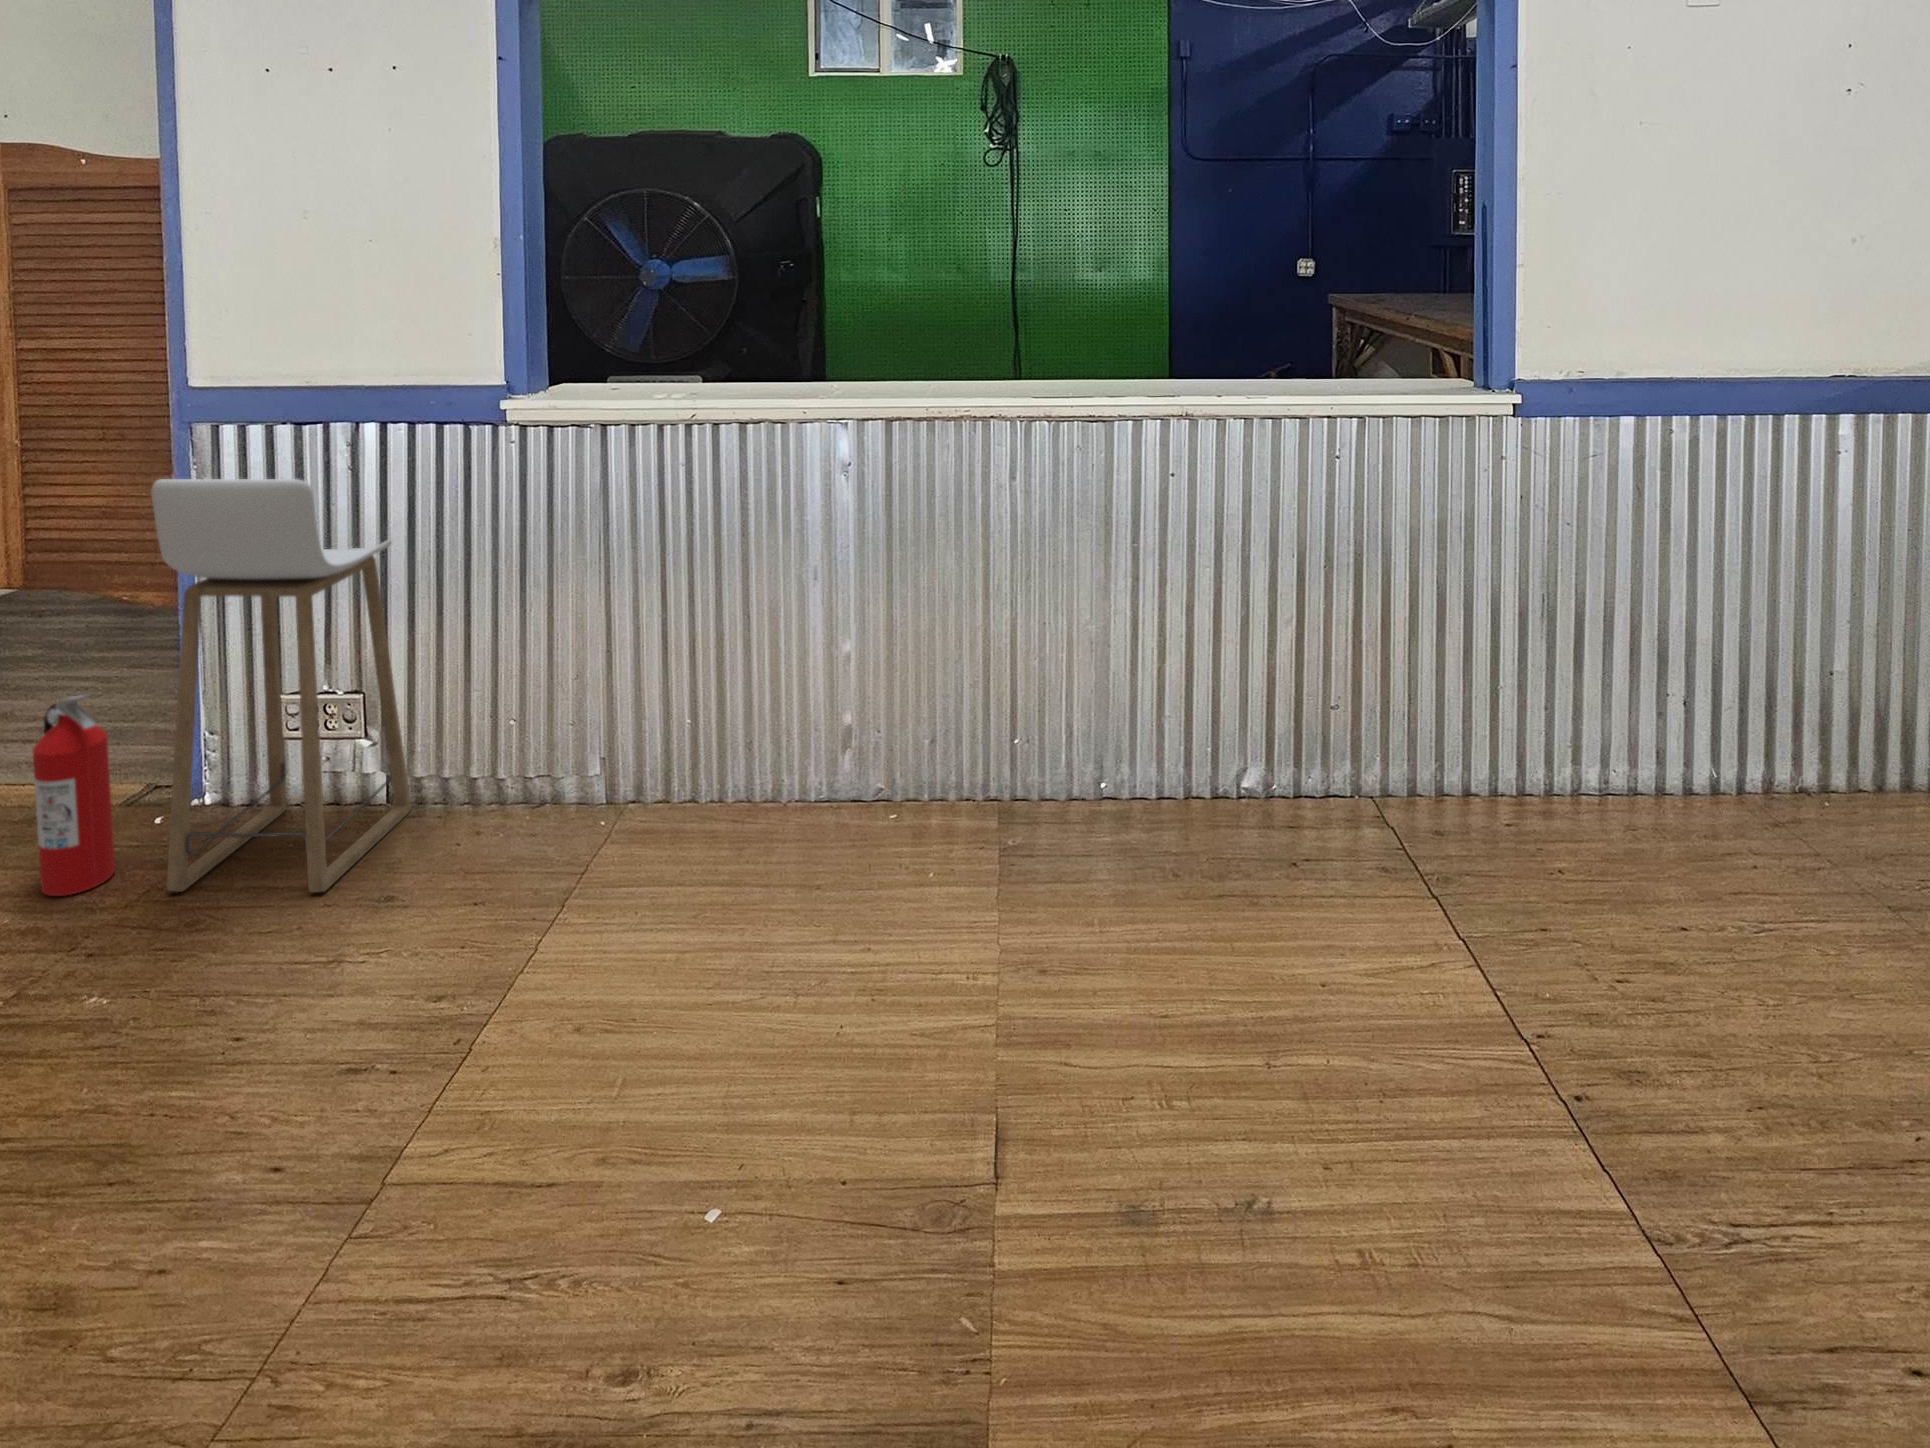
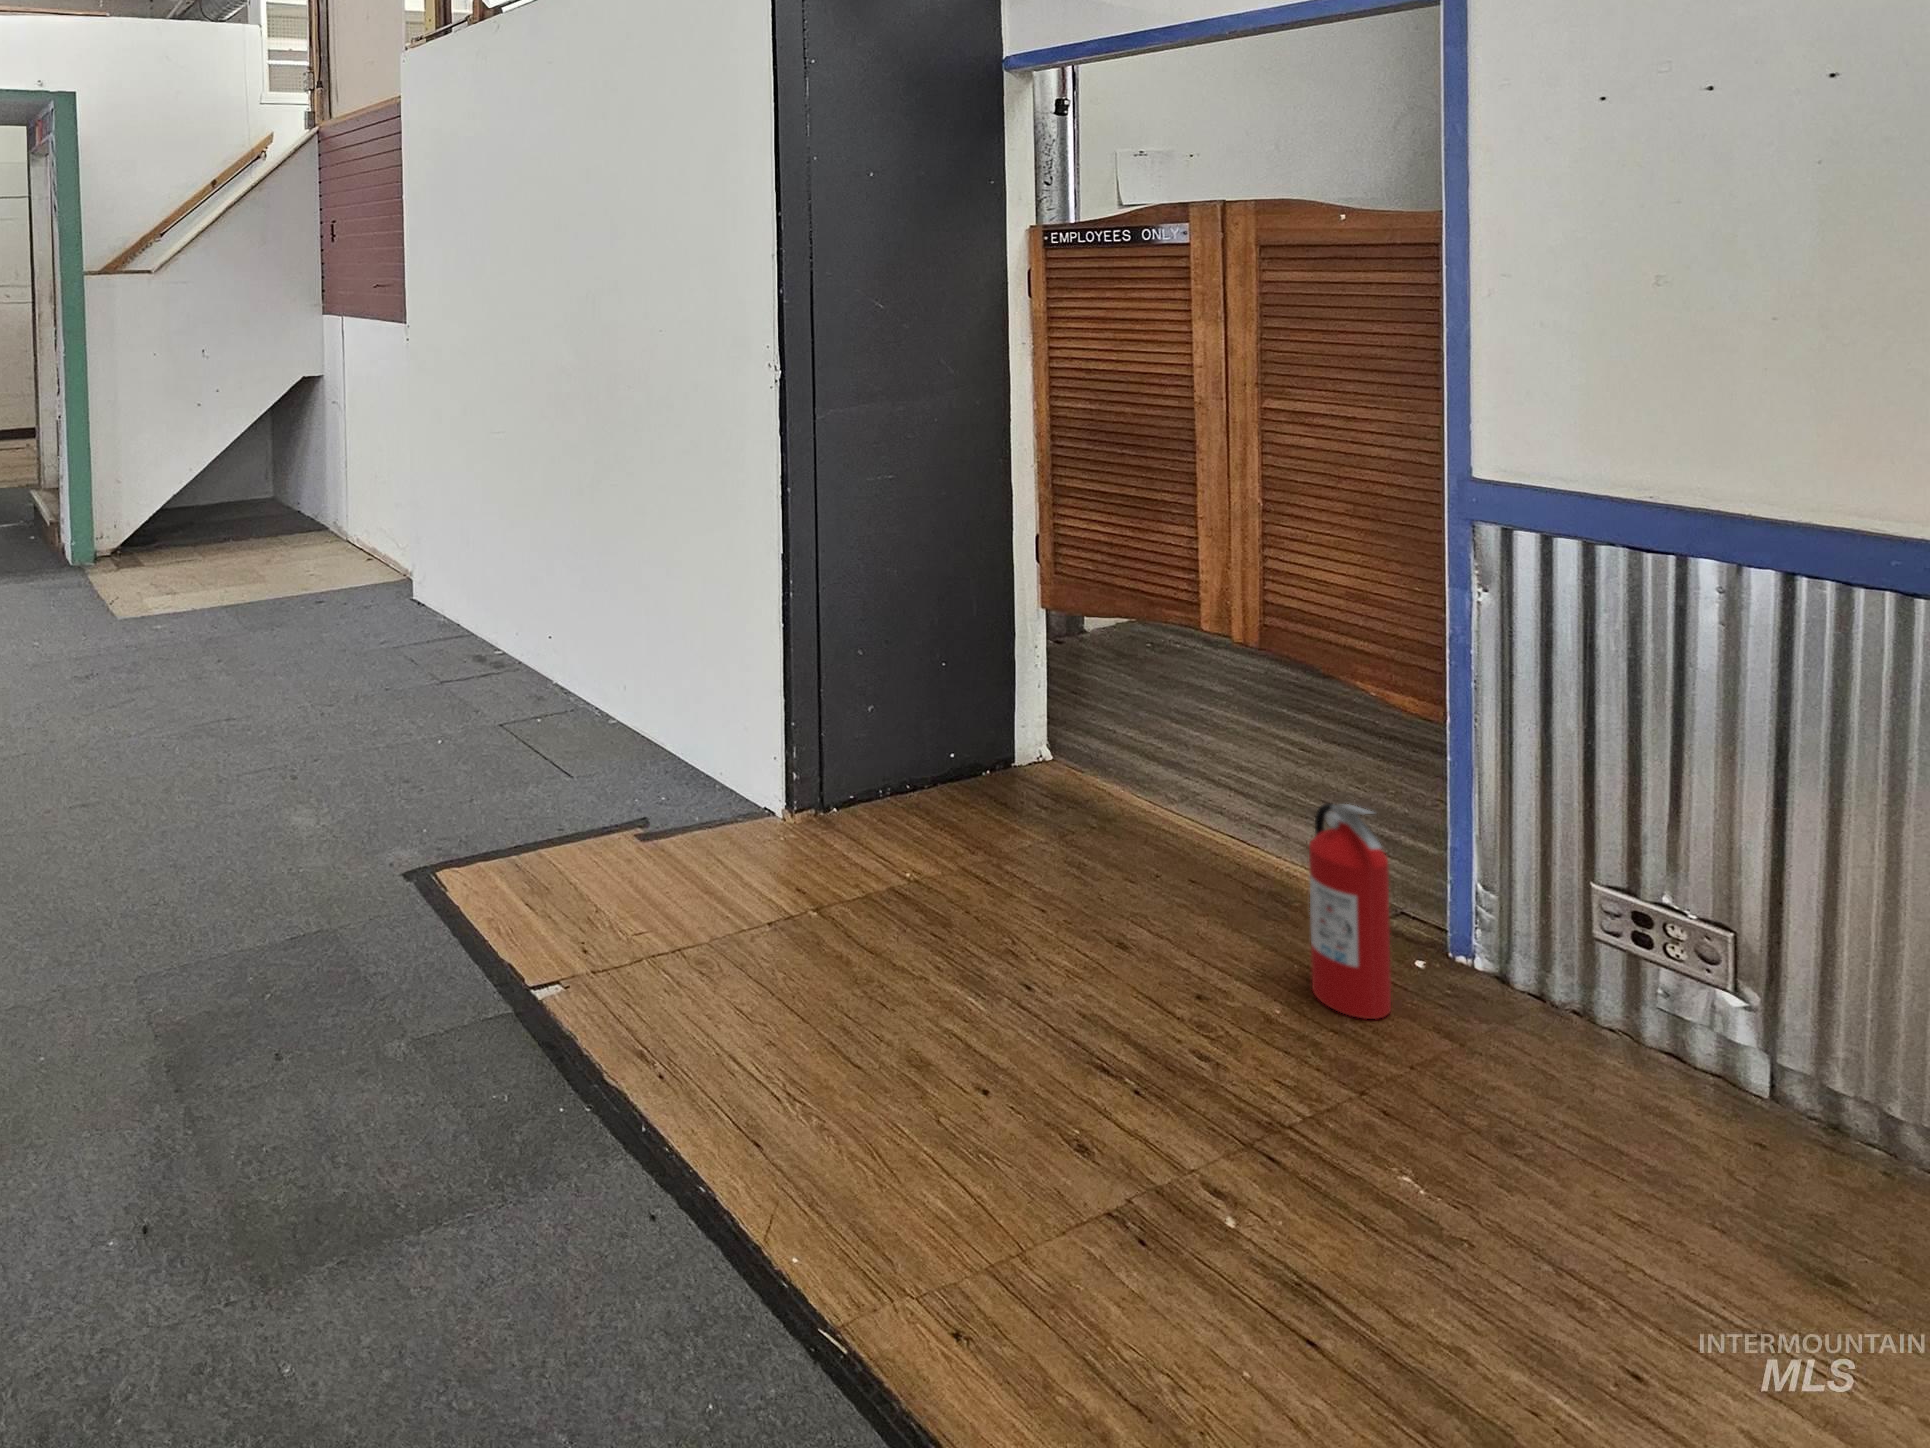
bar stool: present [151,479,411,892] -> none [1468,606,1833,1206]

